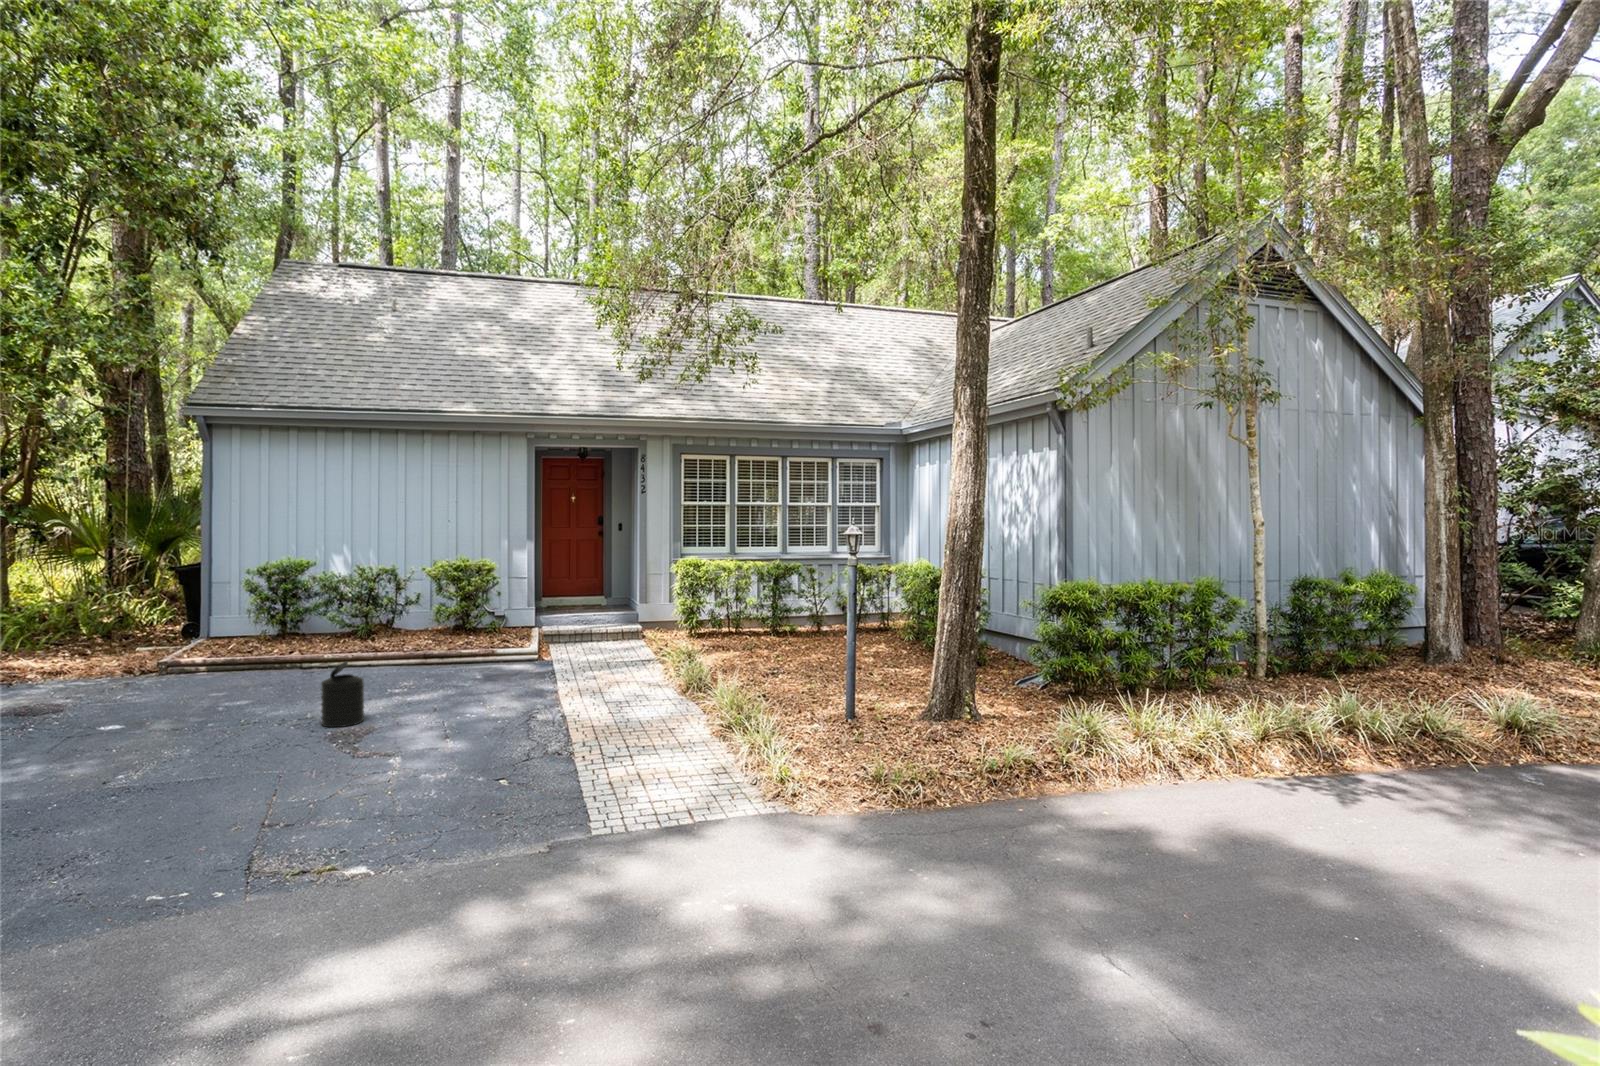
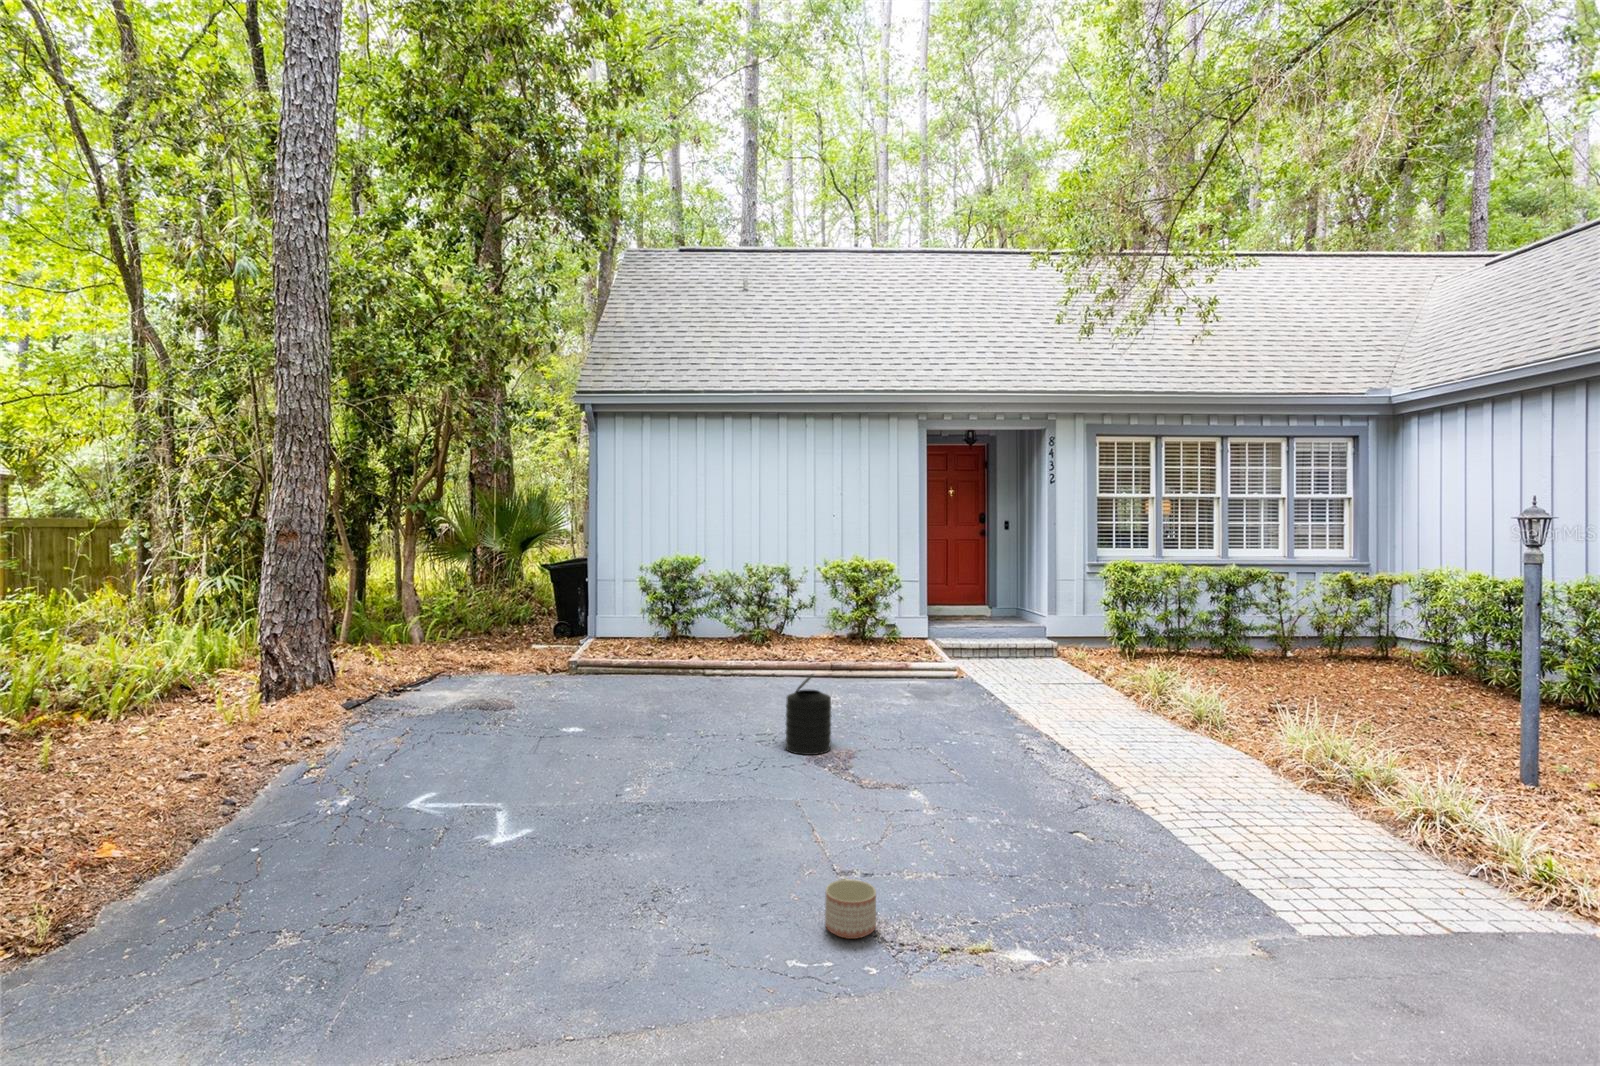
planter: none [235,805,278,844] -> present [825,879,876,939]

